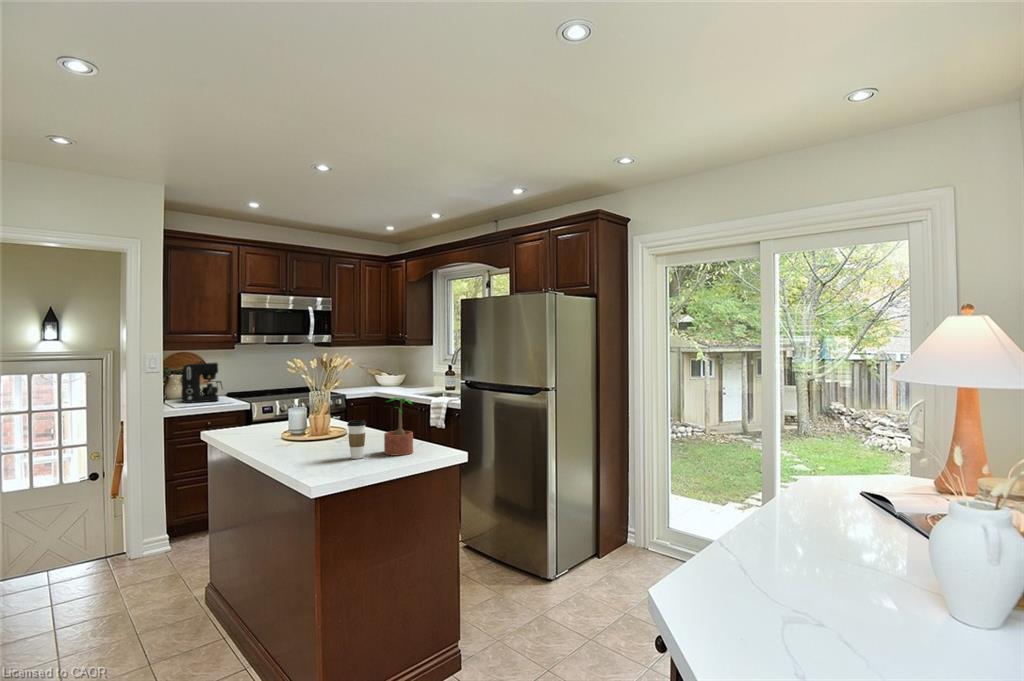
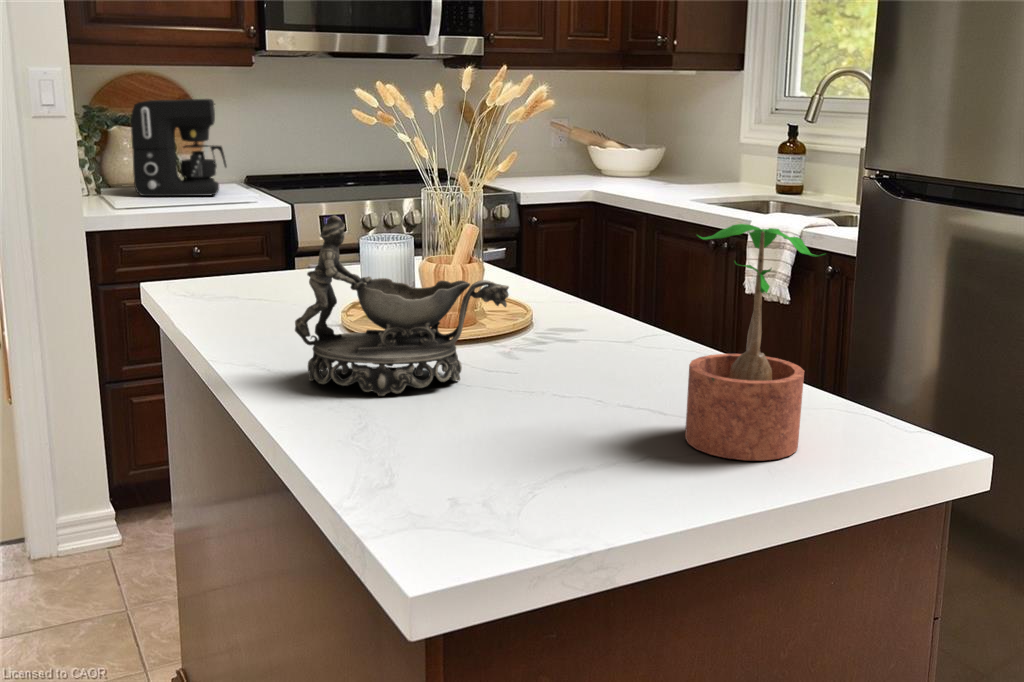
decorative bowl: none [272,401,337,452] -> present [295,216,509,396]
coffee cup: present [347,420,367,459] -> none [552,308,628,462]

